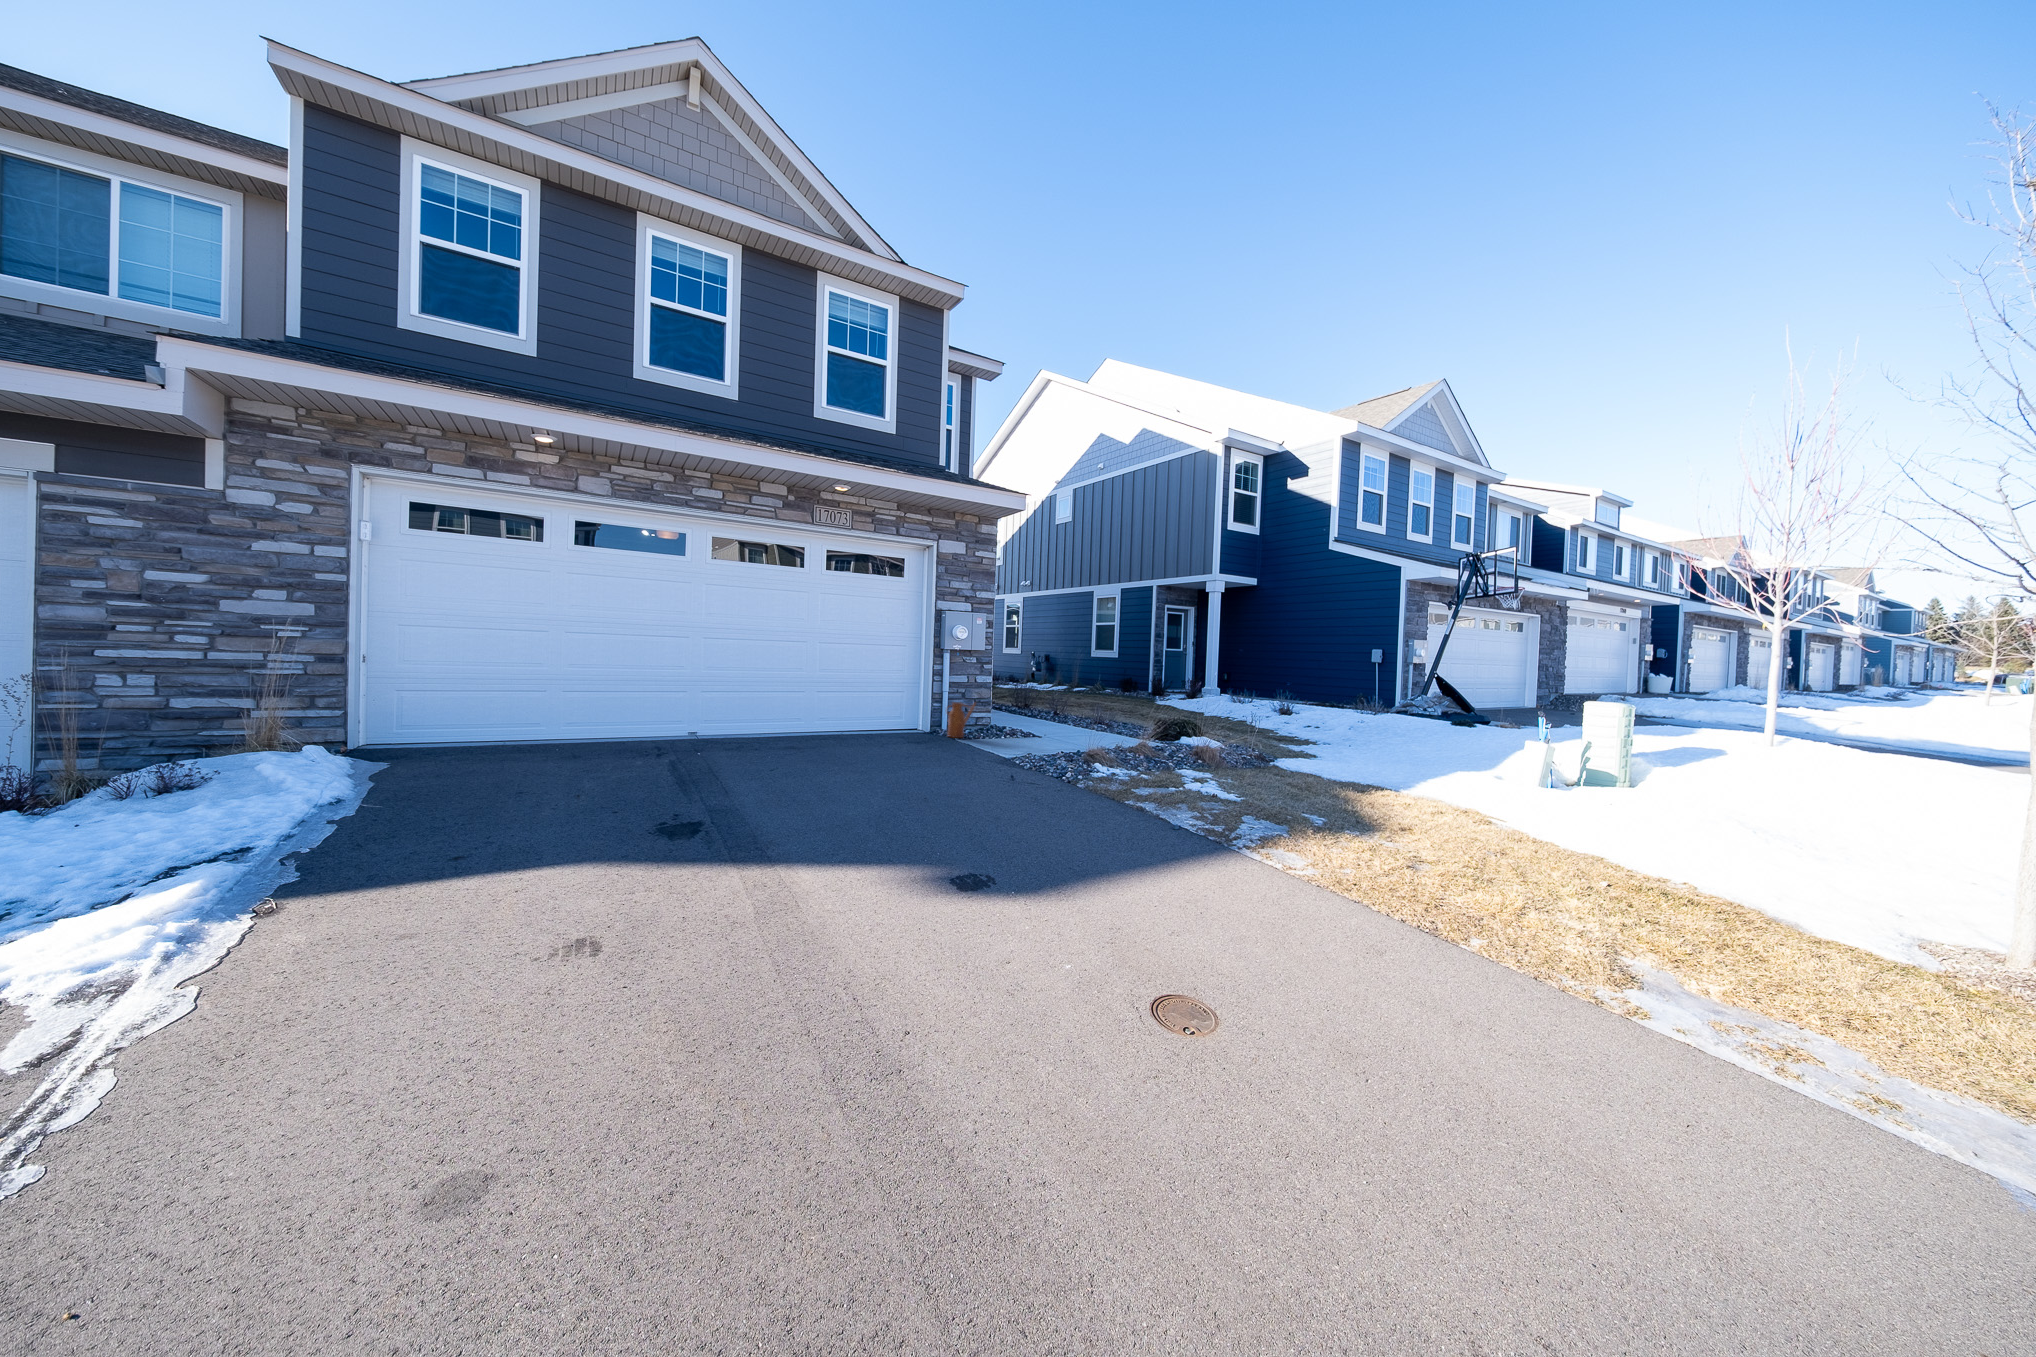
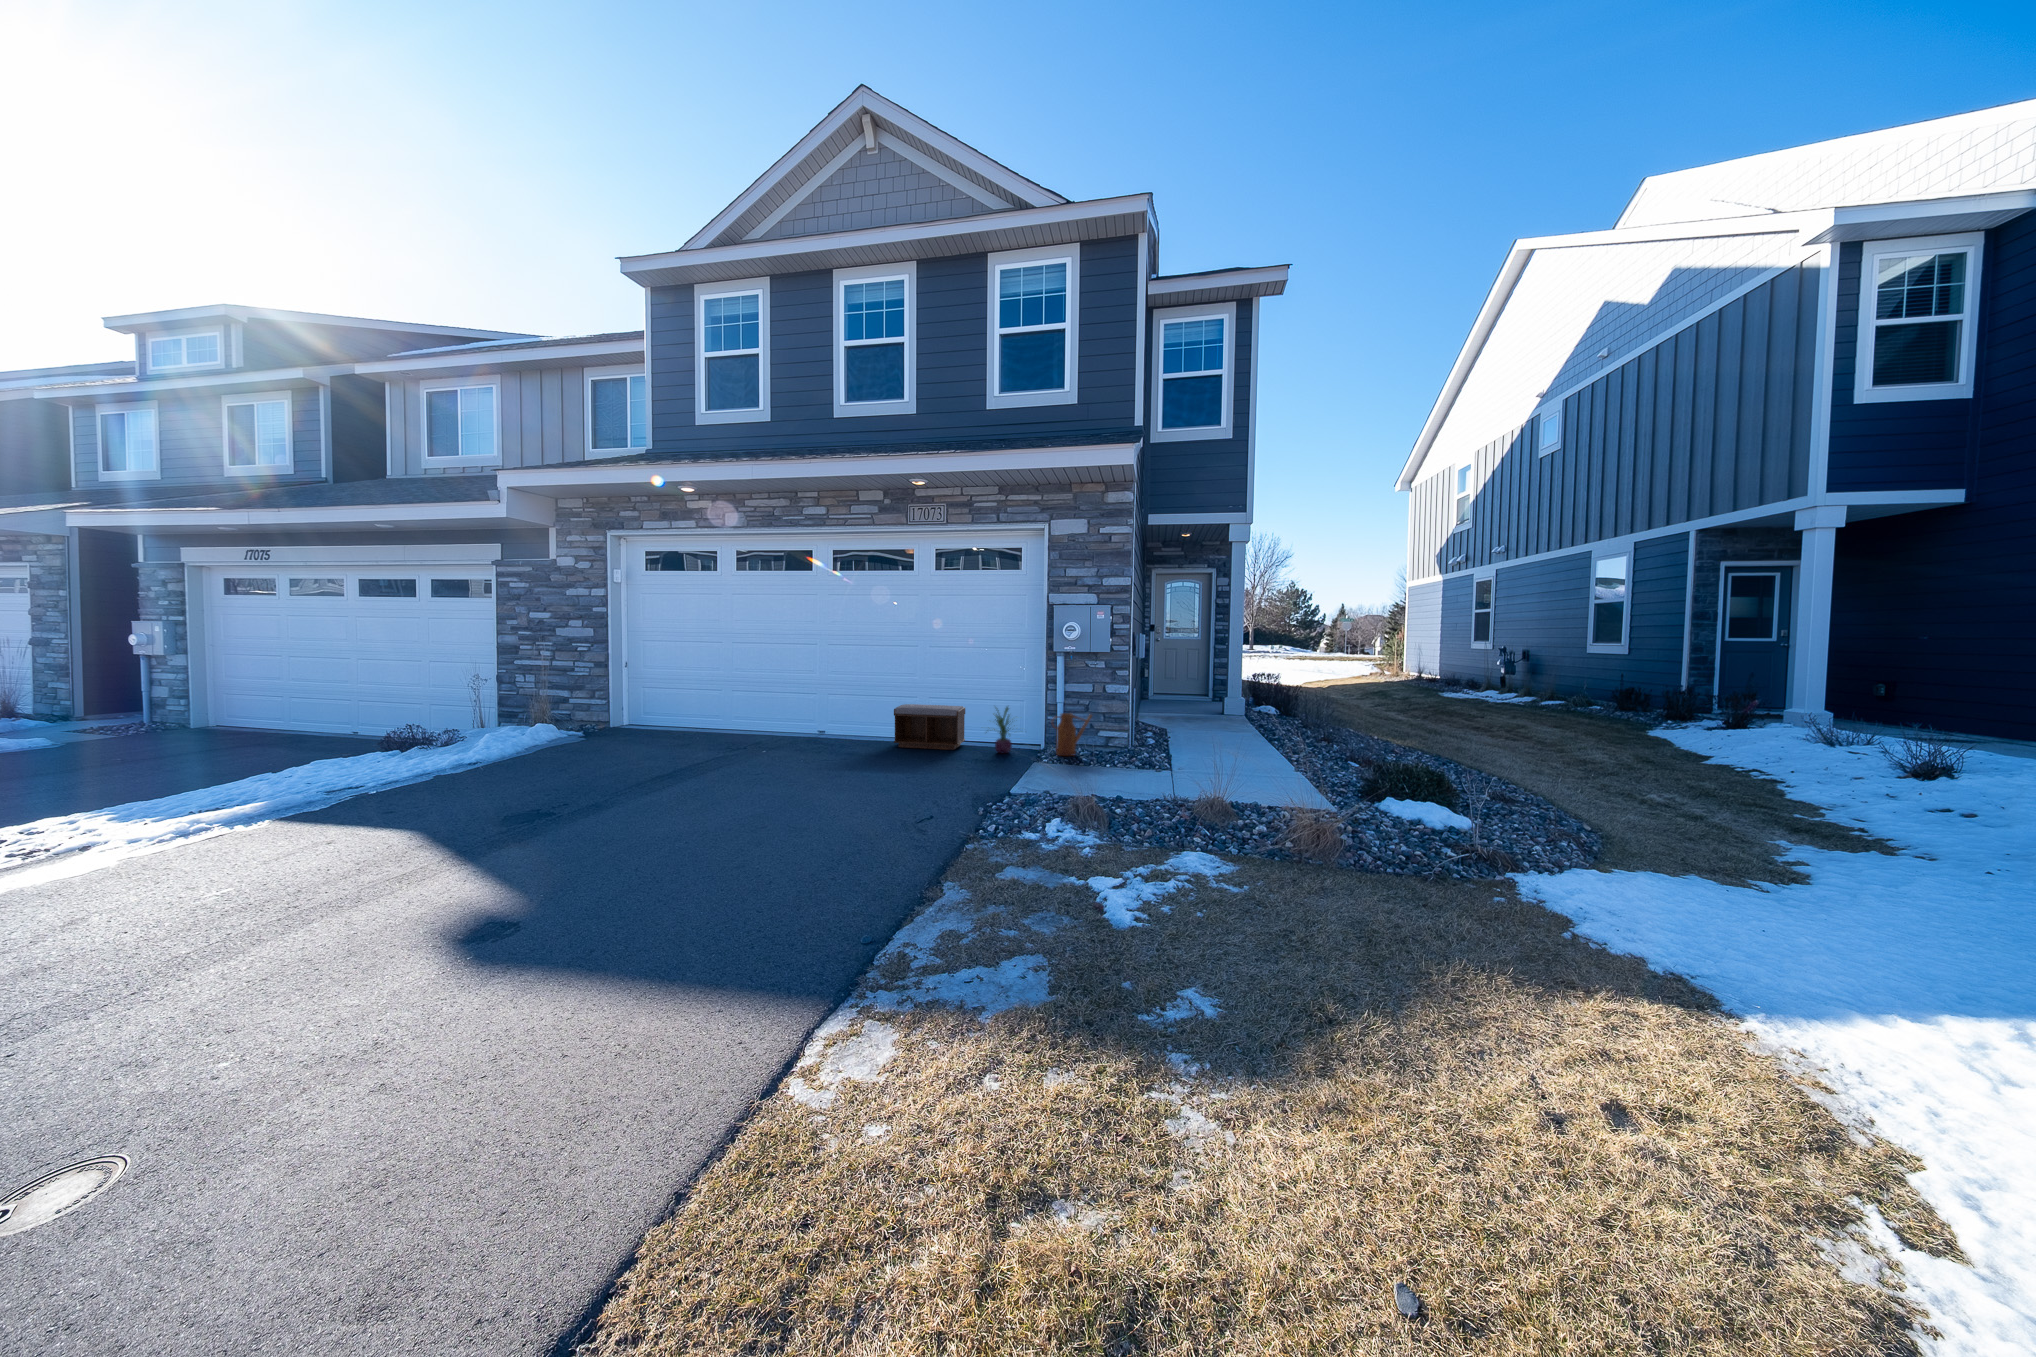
decorative plant: none [887,697,929,740] -> present [994,707,1012,754]
bench: none [799,700,871,742] -> present [894,704,965,750]

